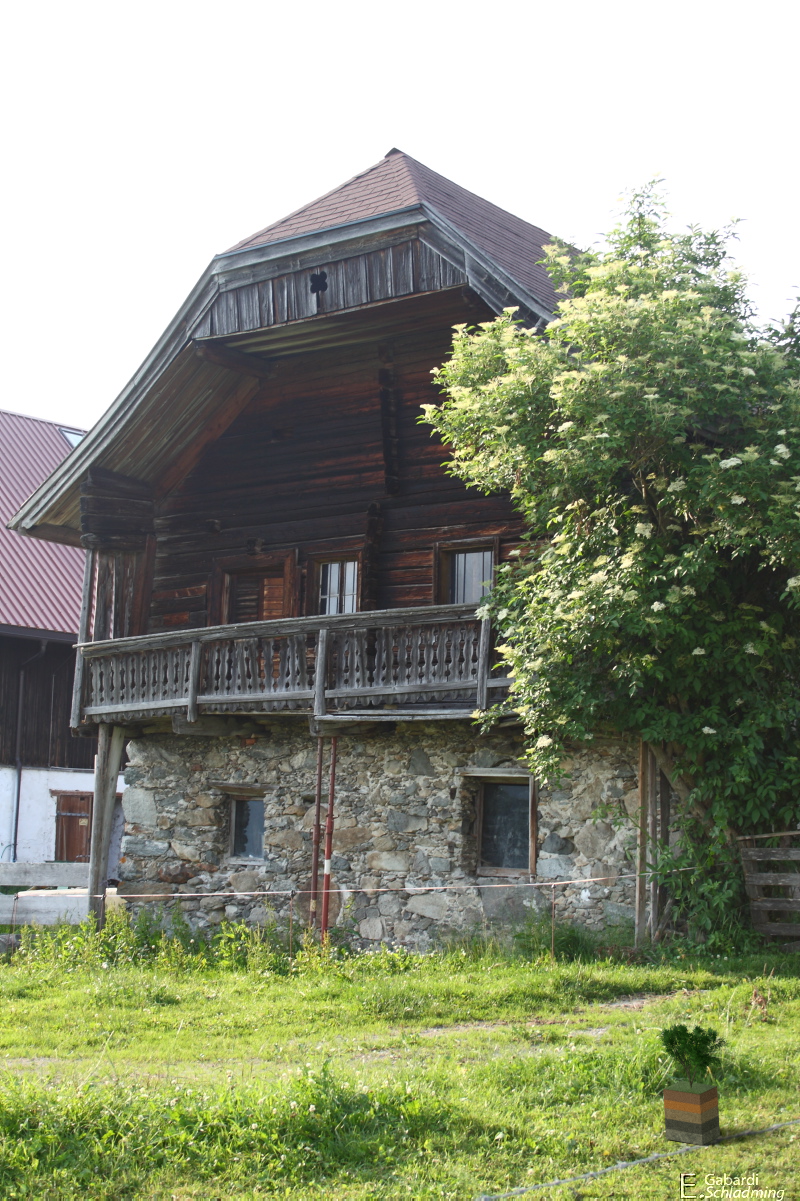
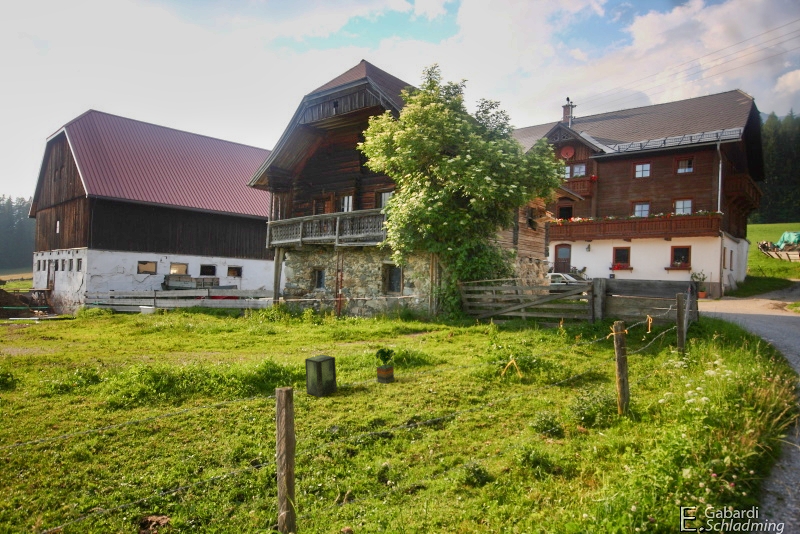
storage box: none [449,1041,551,1188] -> present [305,355,337,397]

